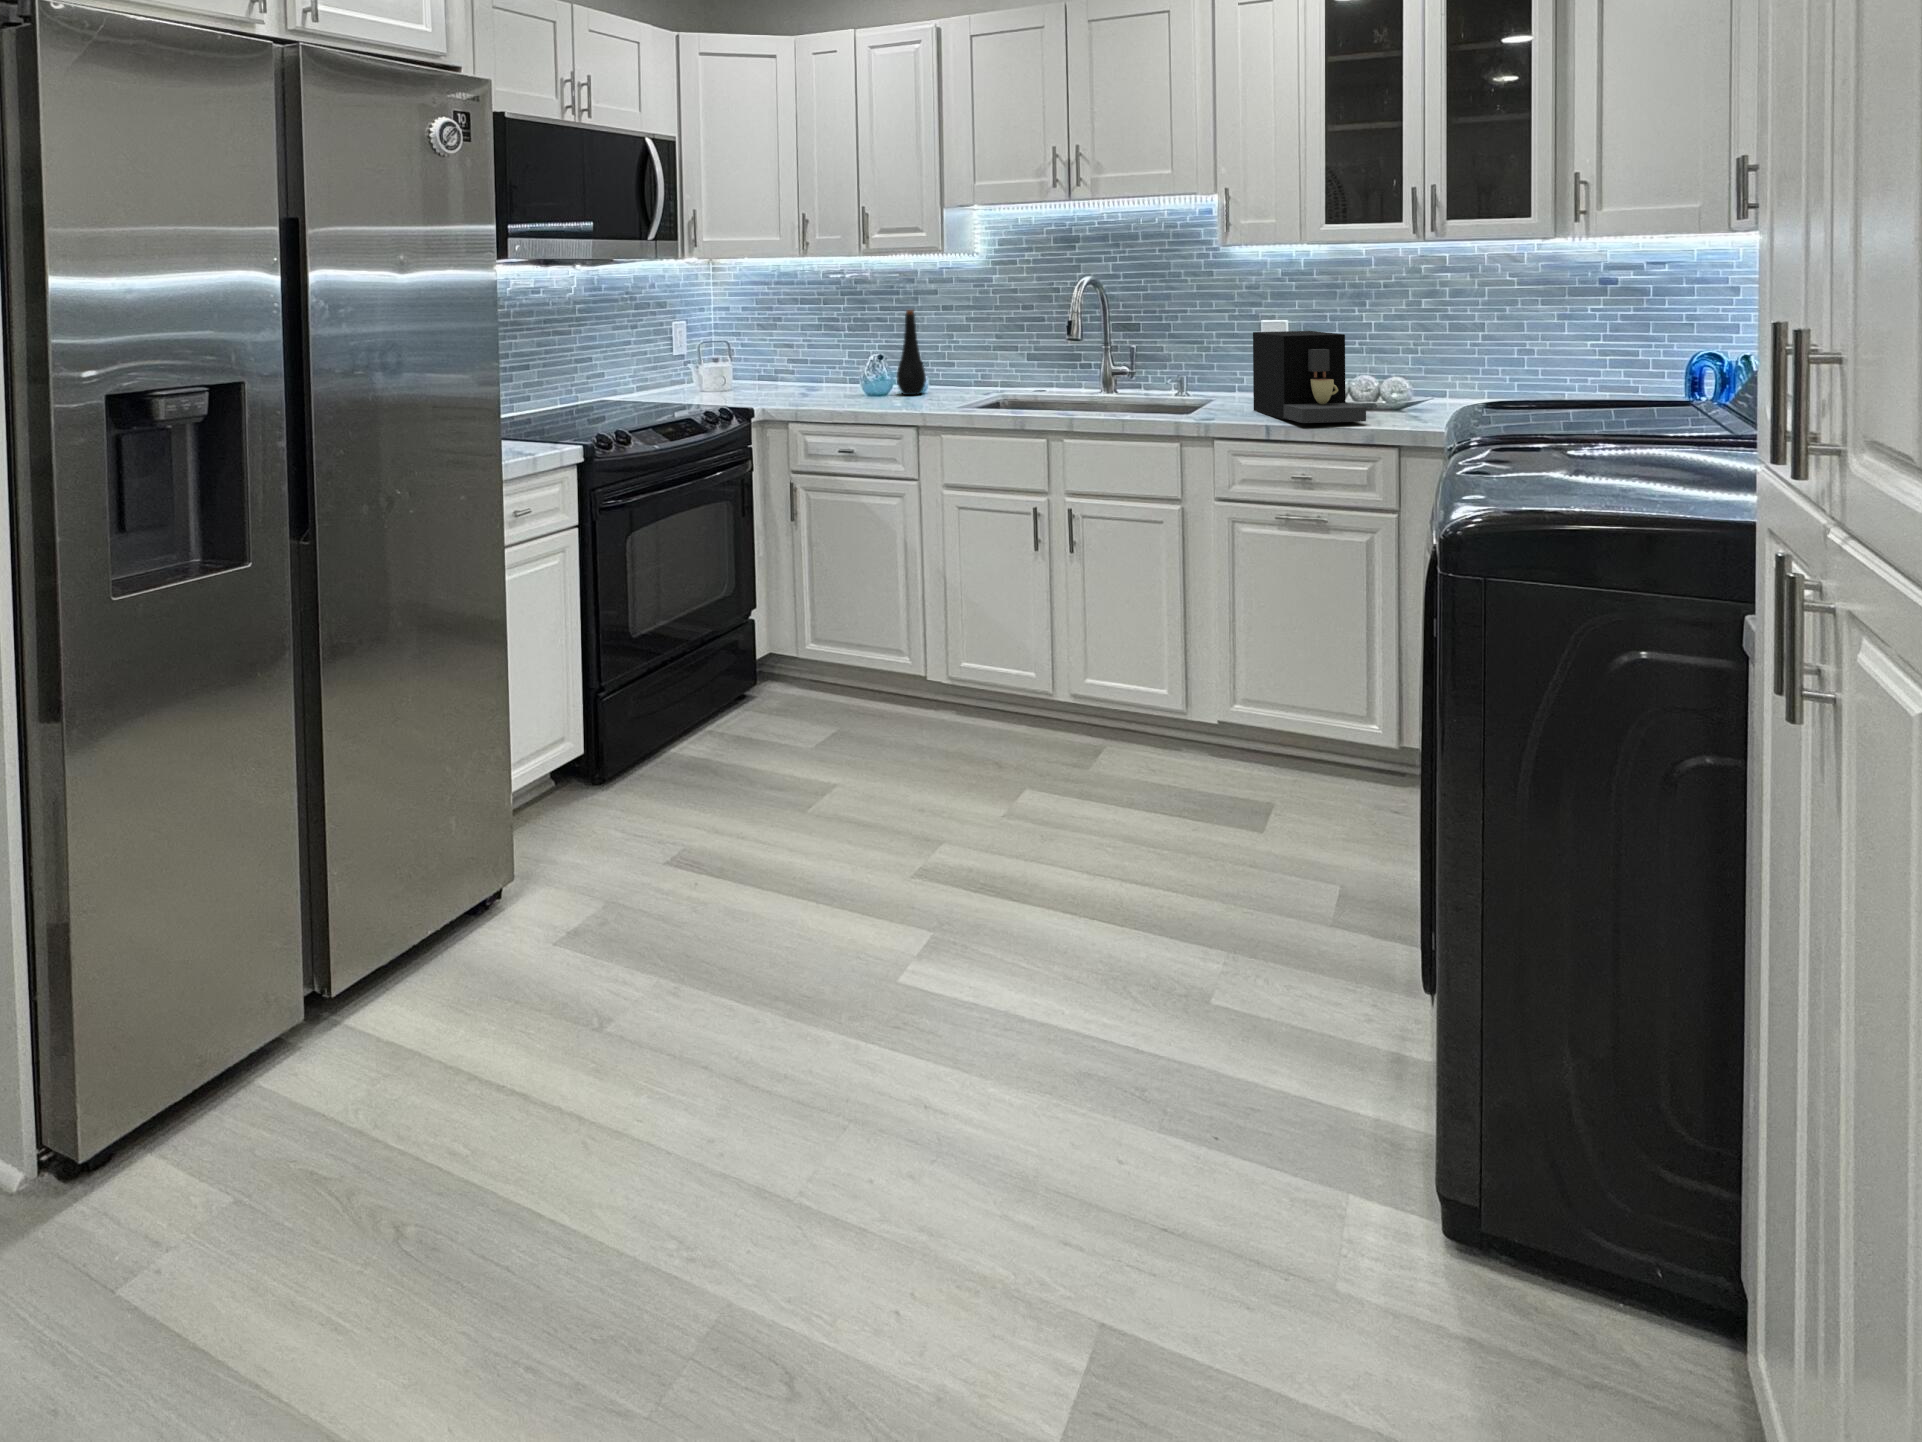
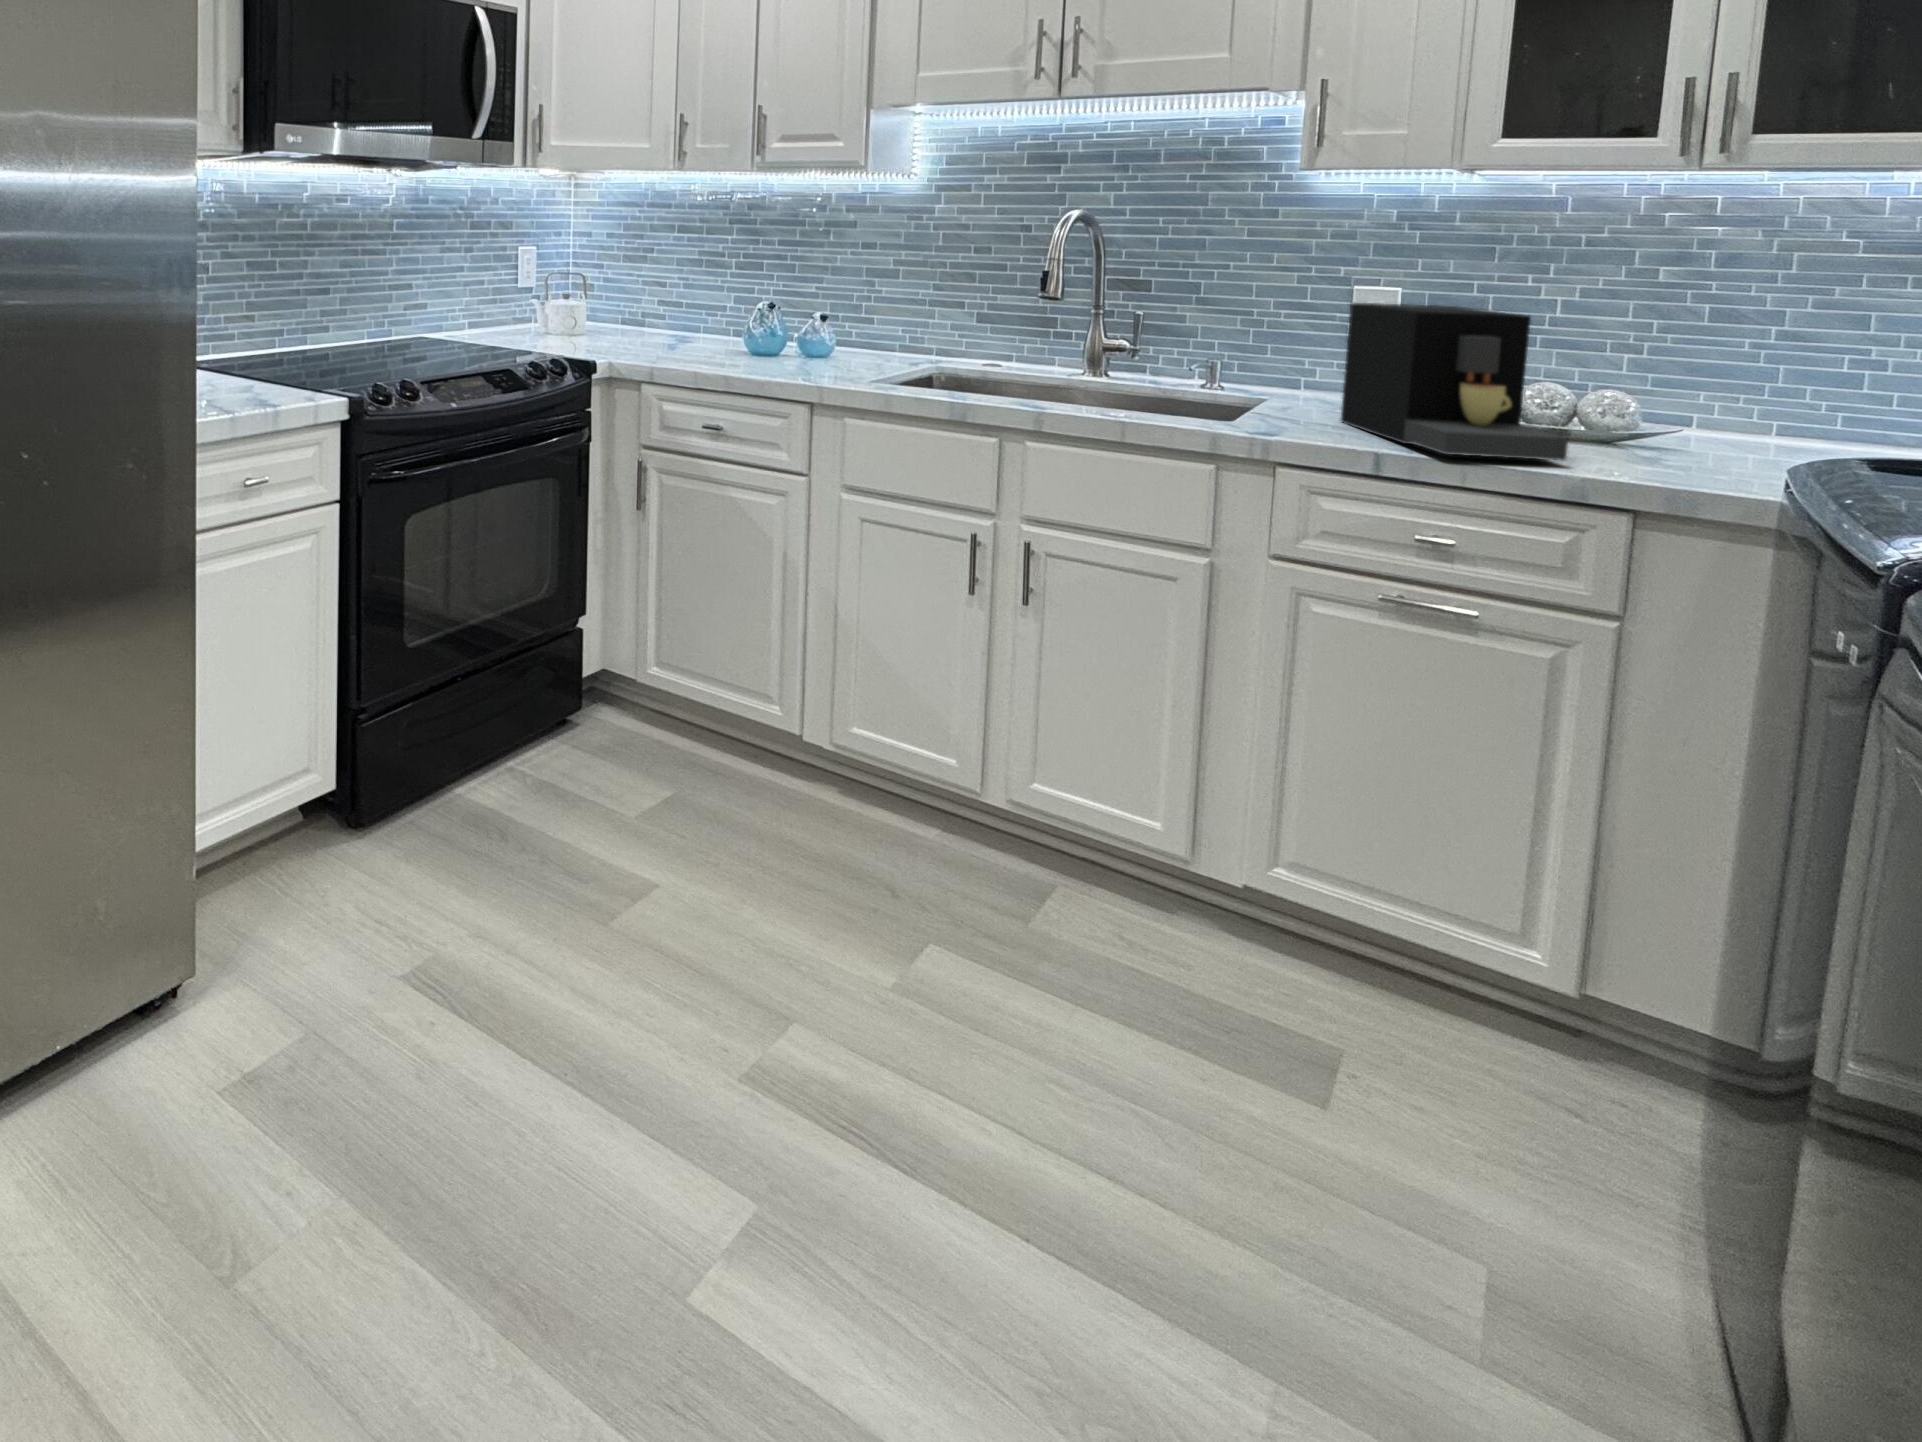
bottle: present [897,310,926,395] -> none [792,245,832,357]

